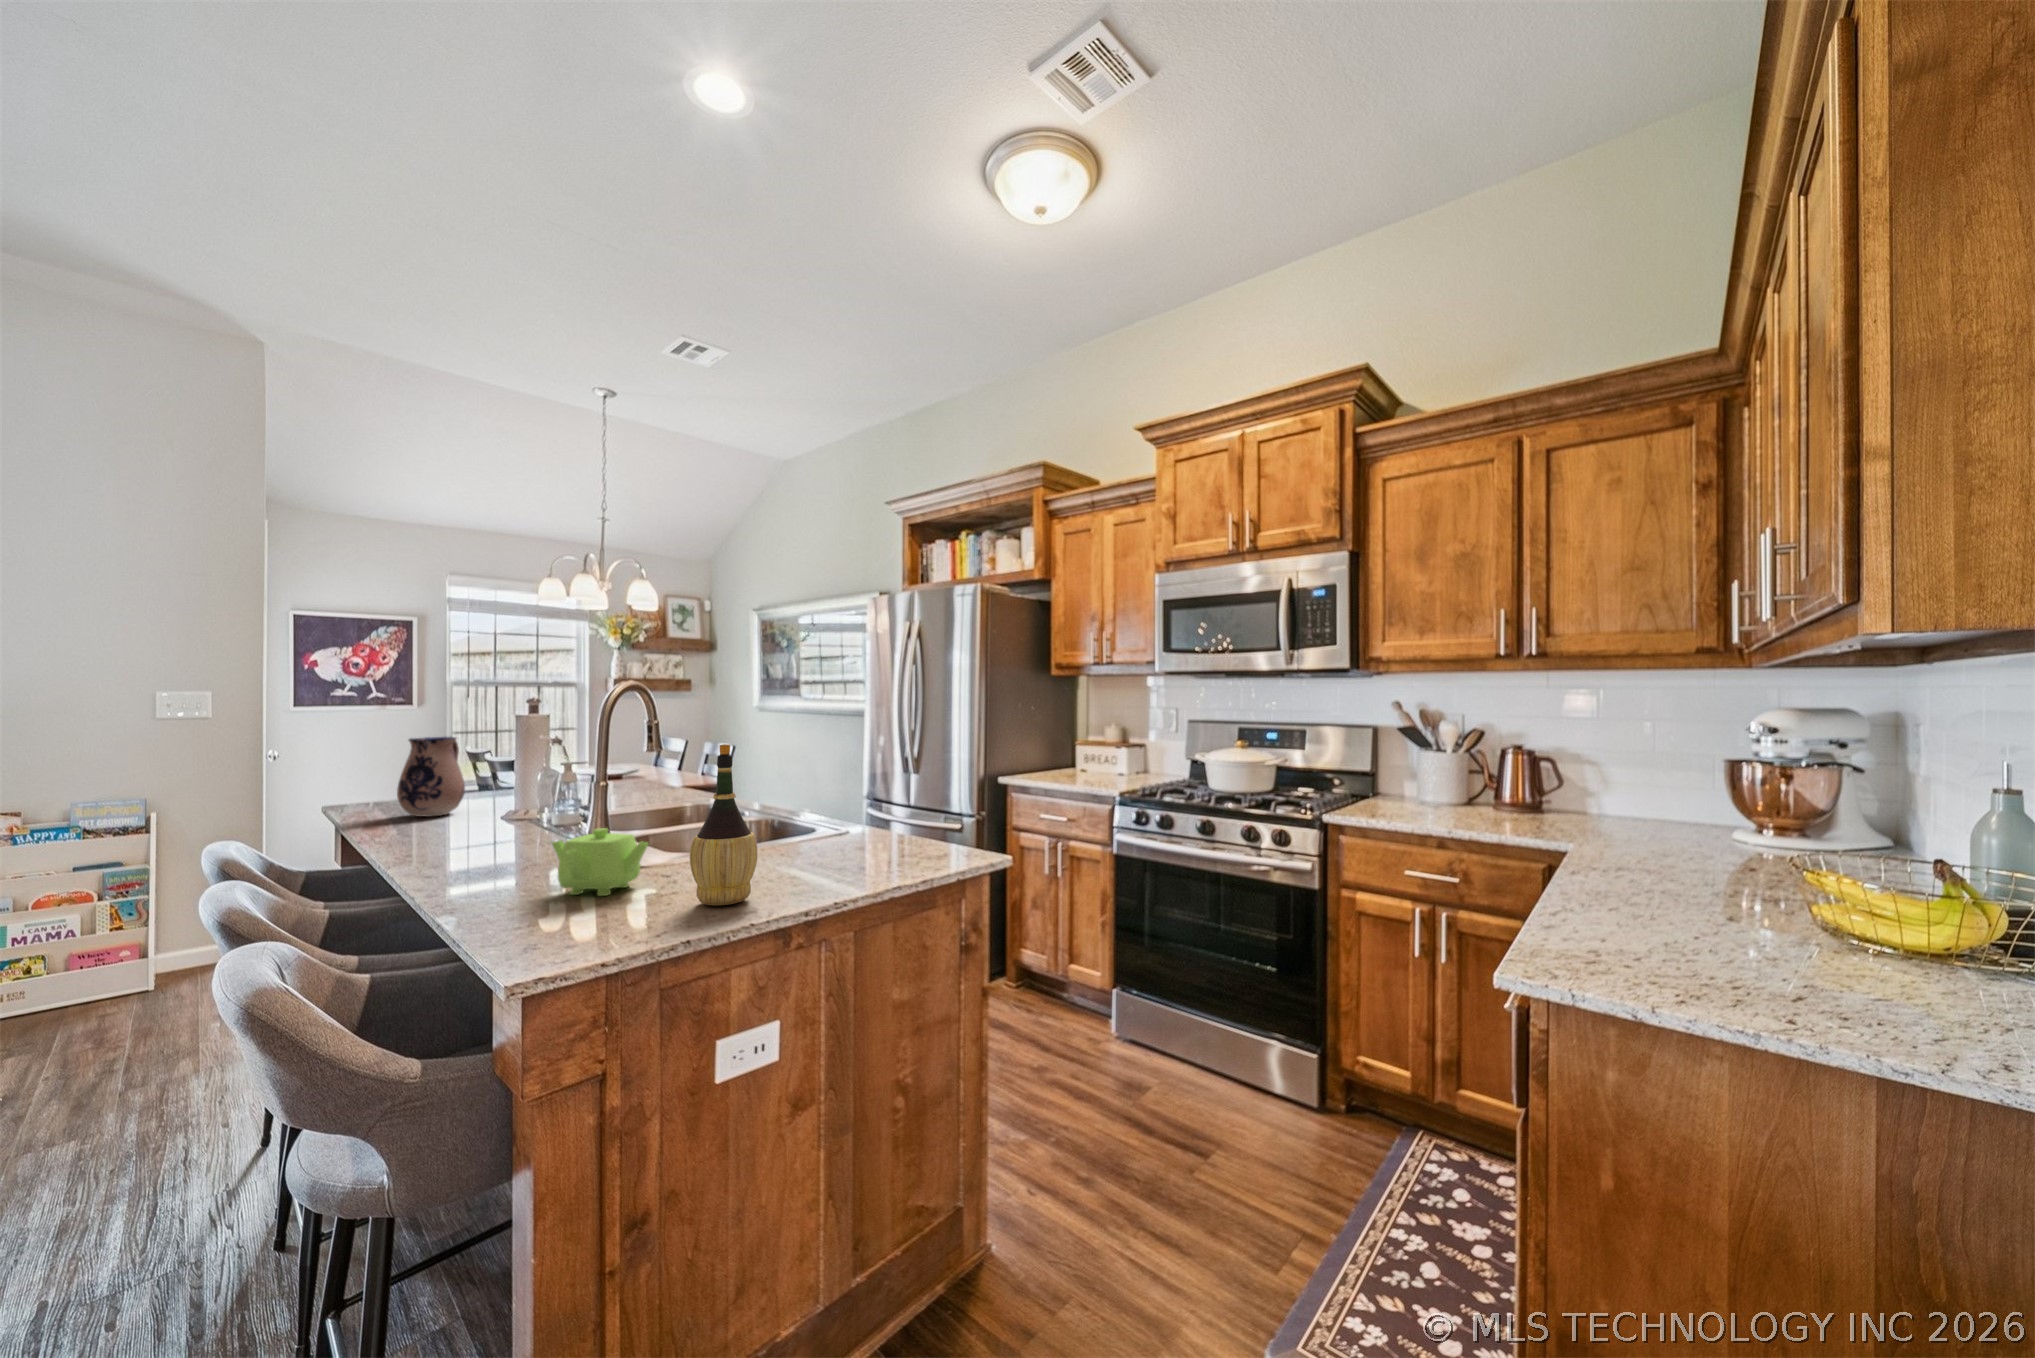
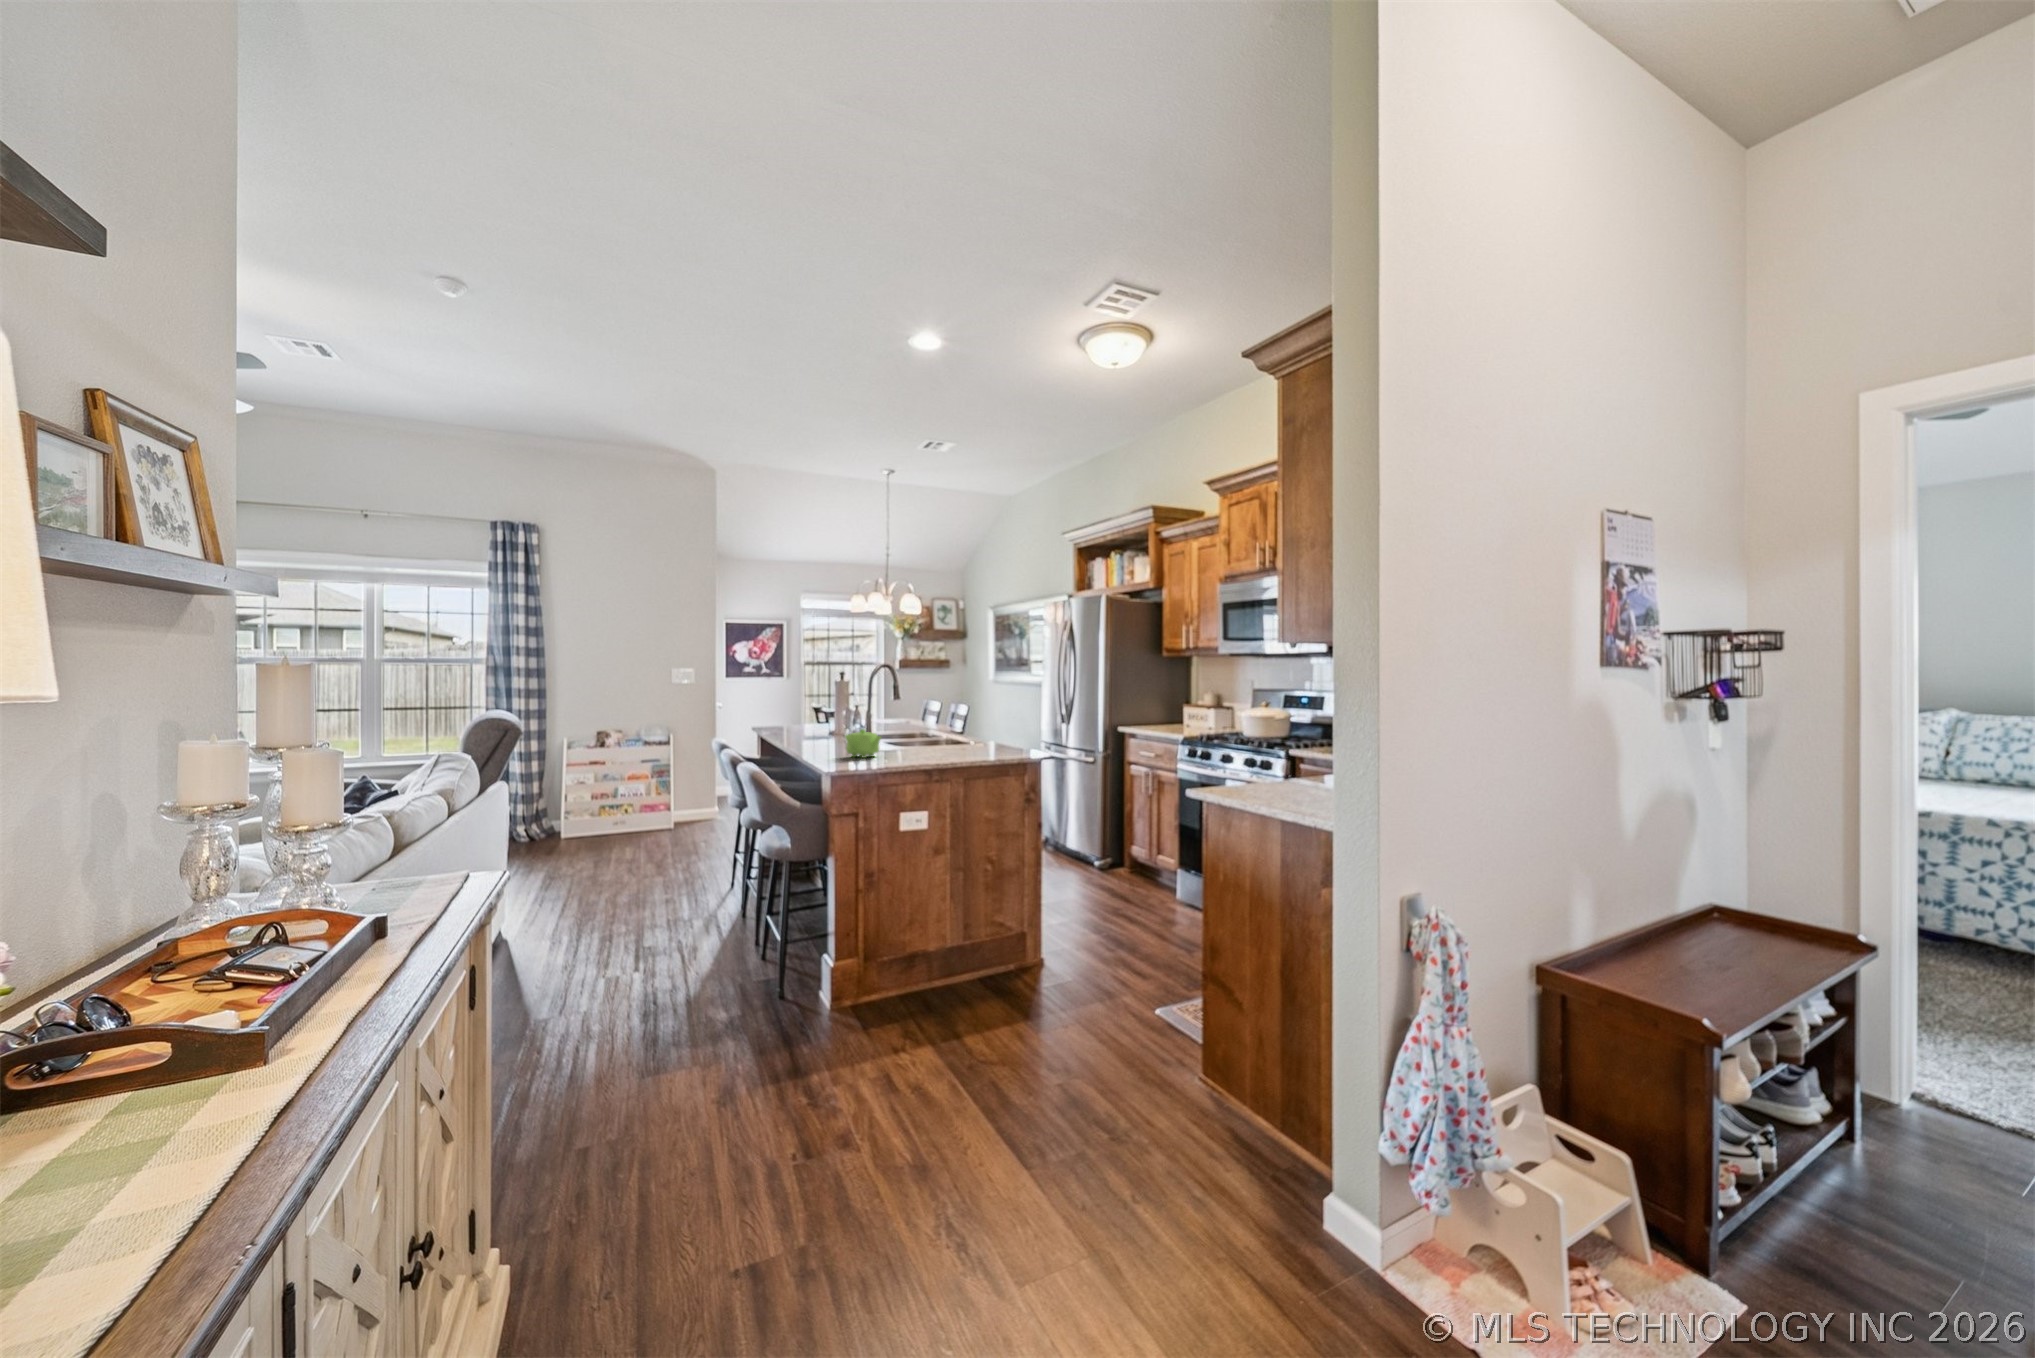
ceramic pitcher: present [397,737,465,816] -> none [783,693,812,733]
wine bottle: present [690,744,758,905] -> none [895,692,923,762]

